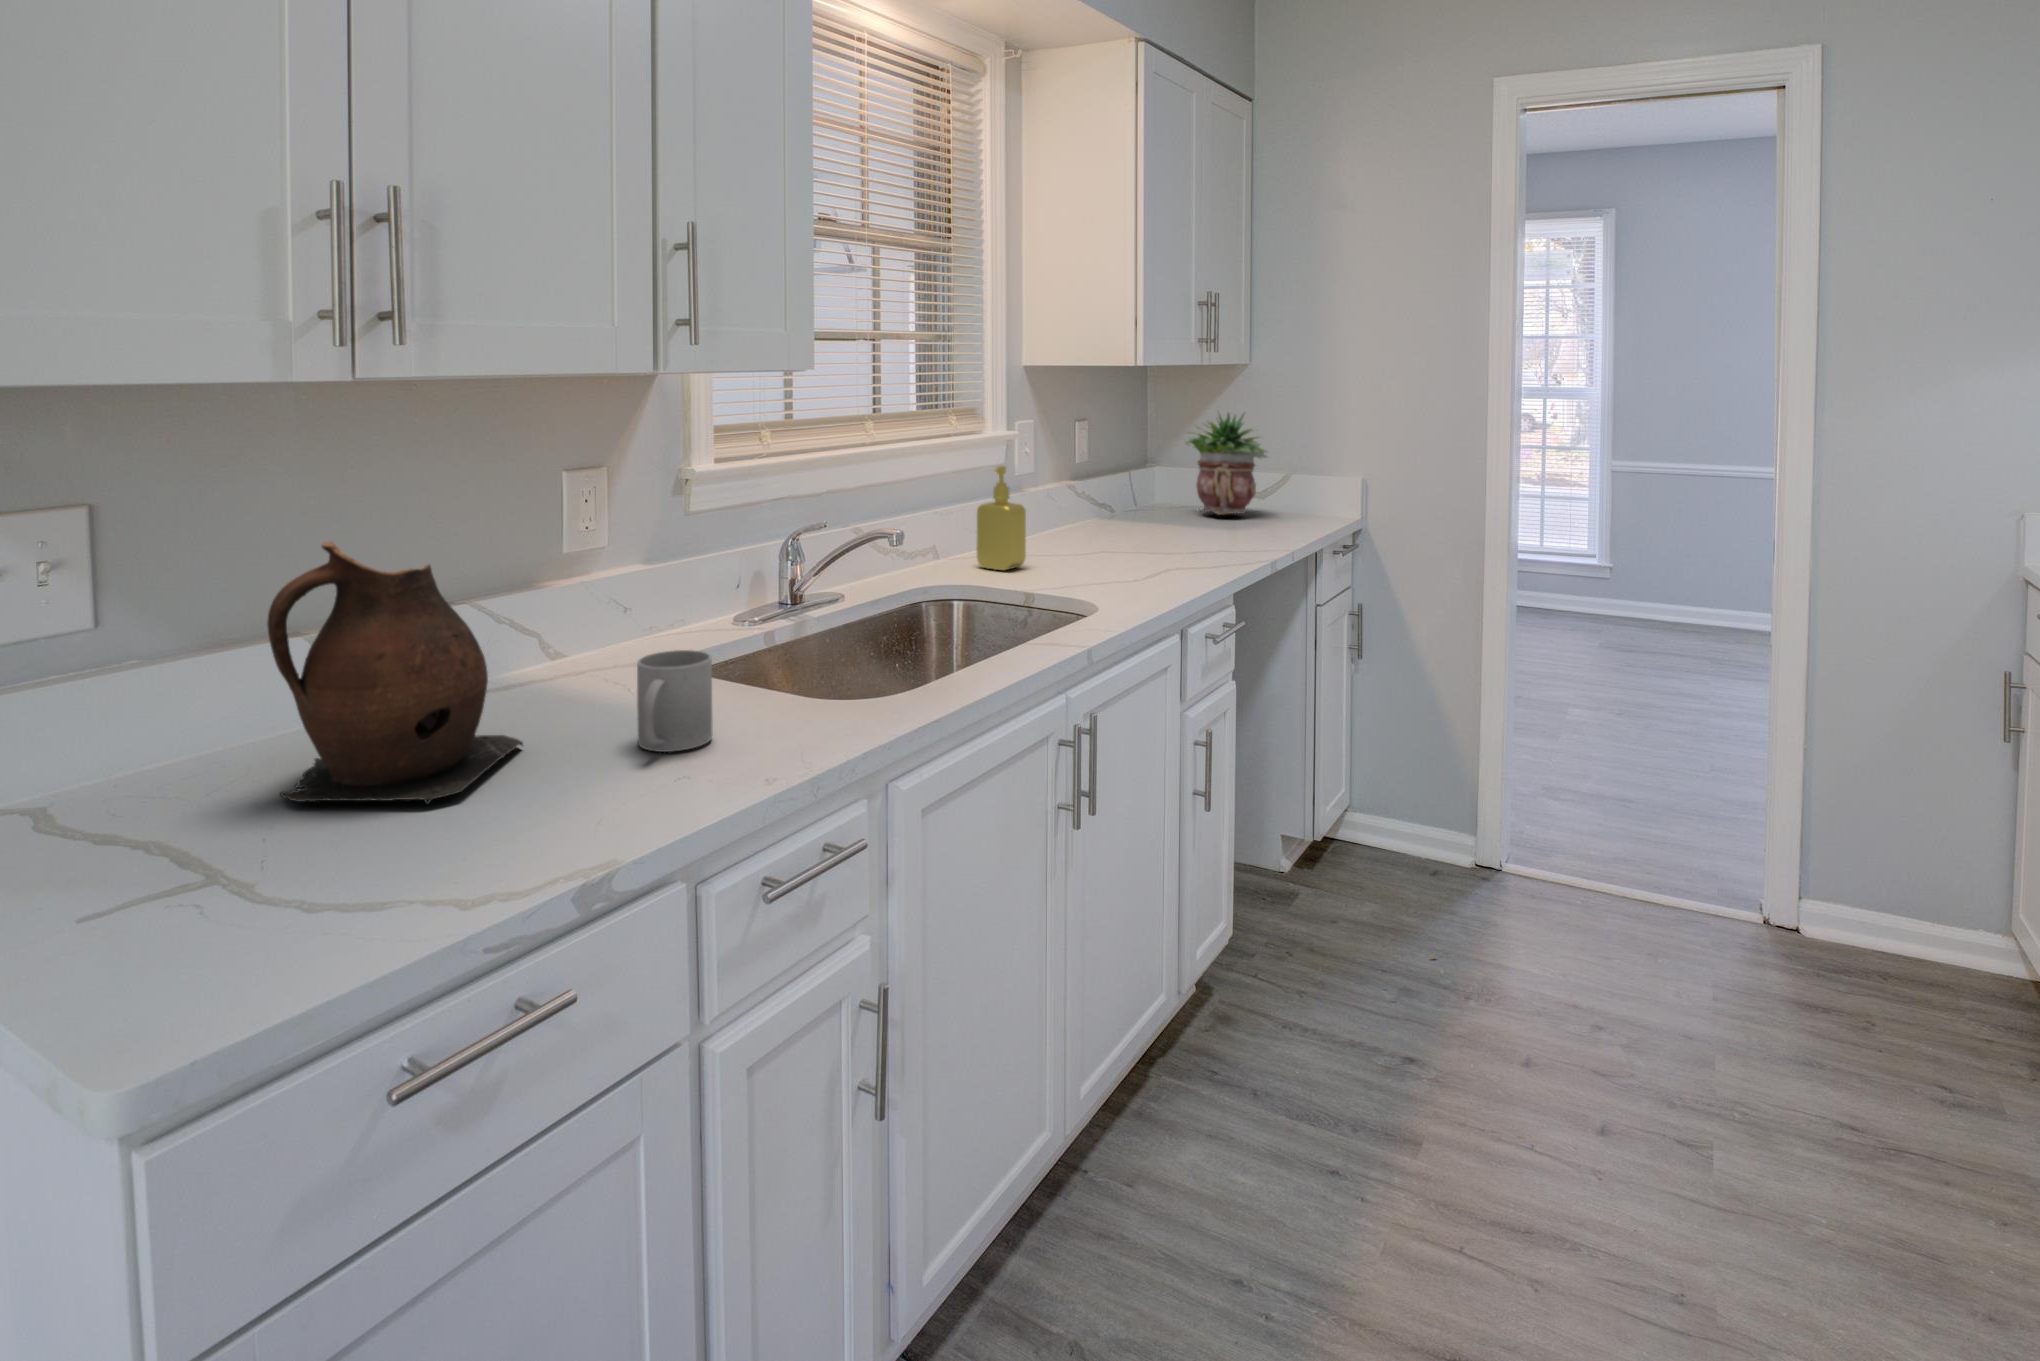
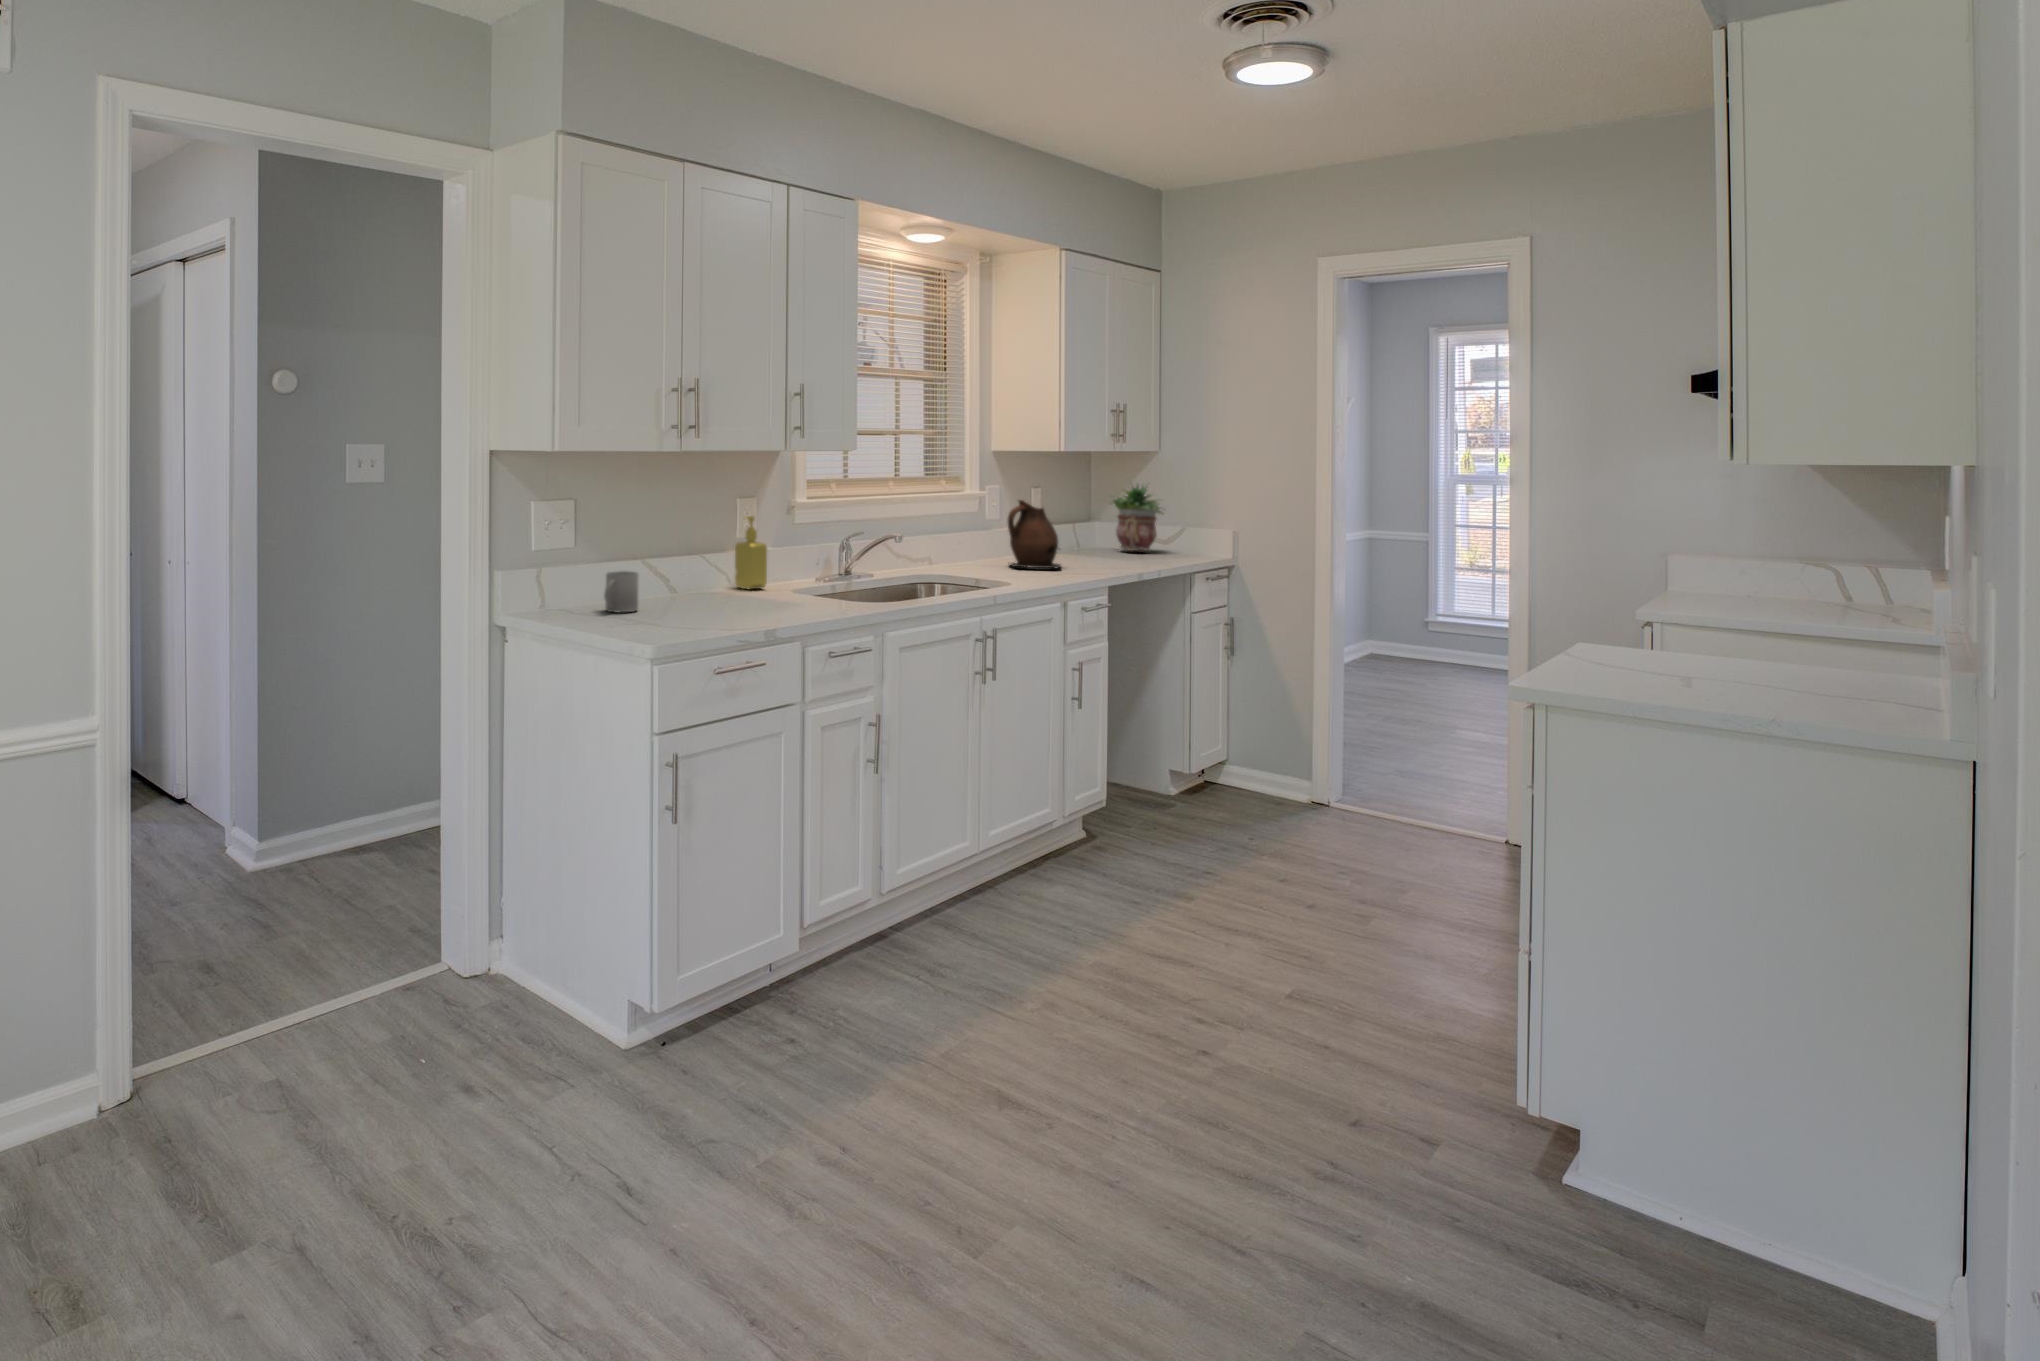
soap dispenser: present [977,466,1026,571] -> present [735,516,767,589]
ceramic pitcher: present [267,542,523,804] -> present [1007,500,1061,569]
mug: present [637,650,713,752] -> present [604,571,639,612]

